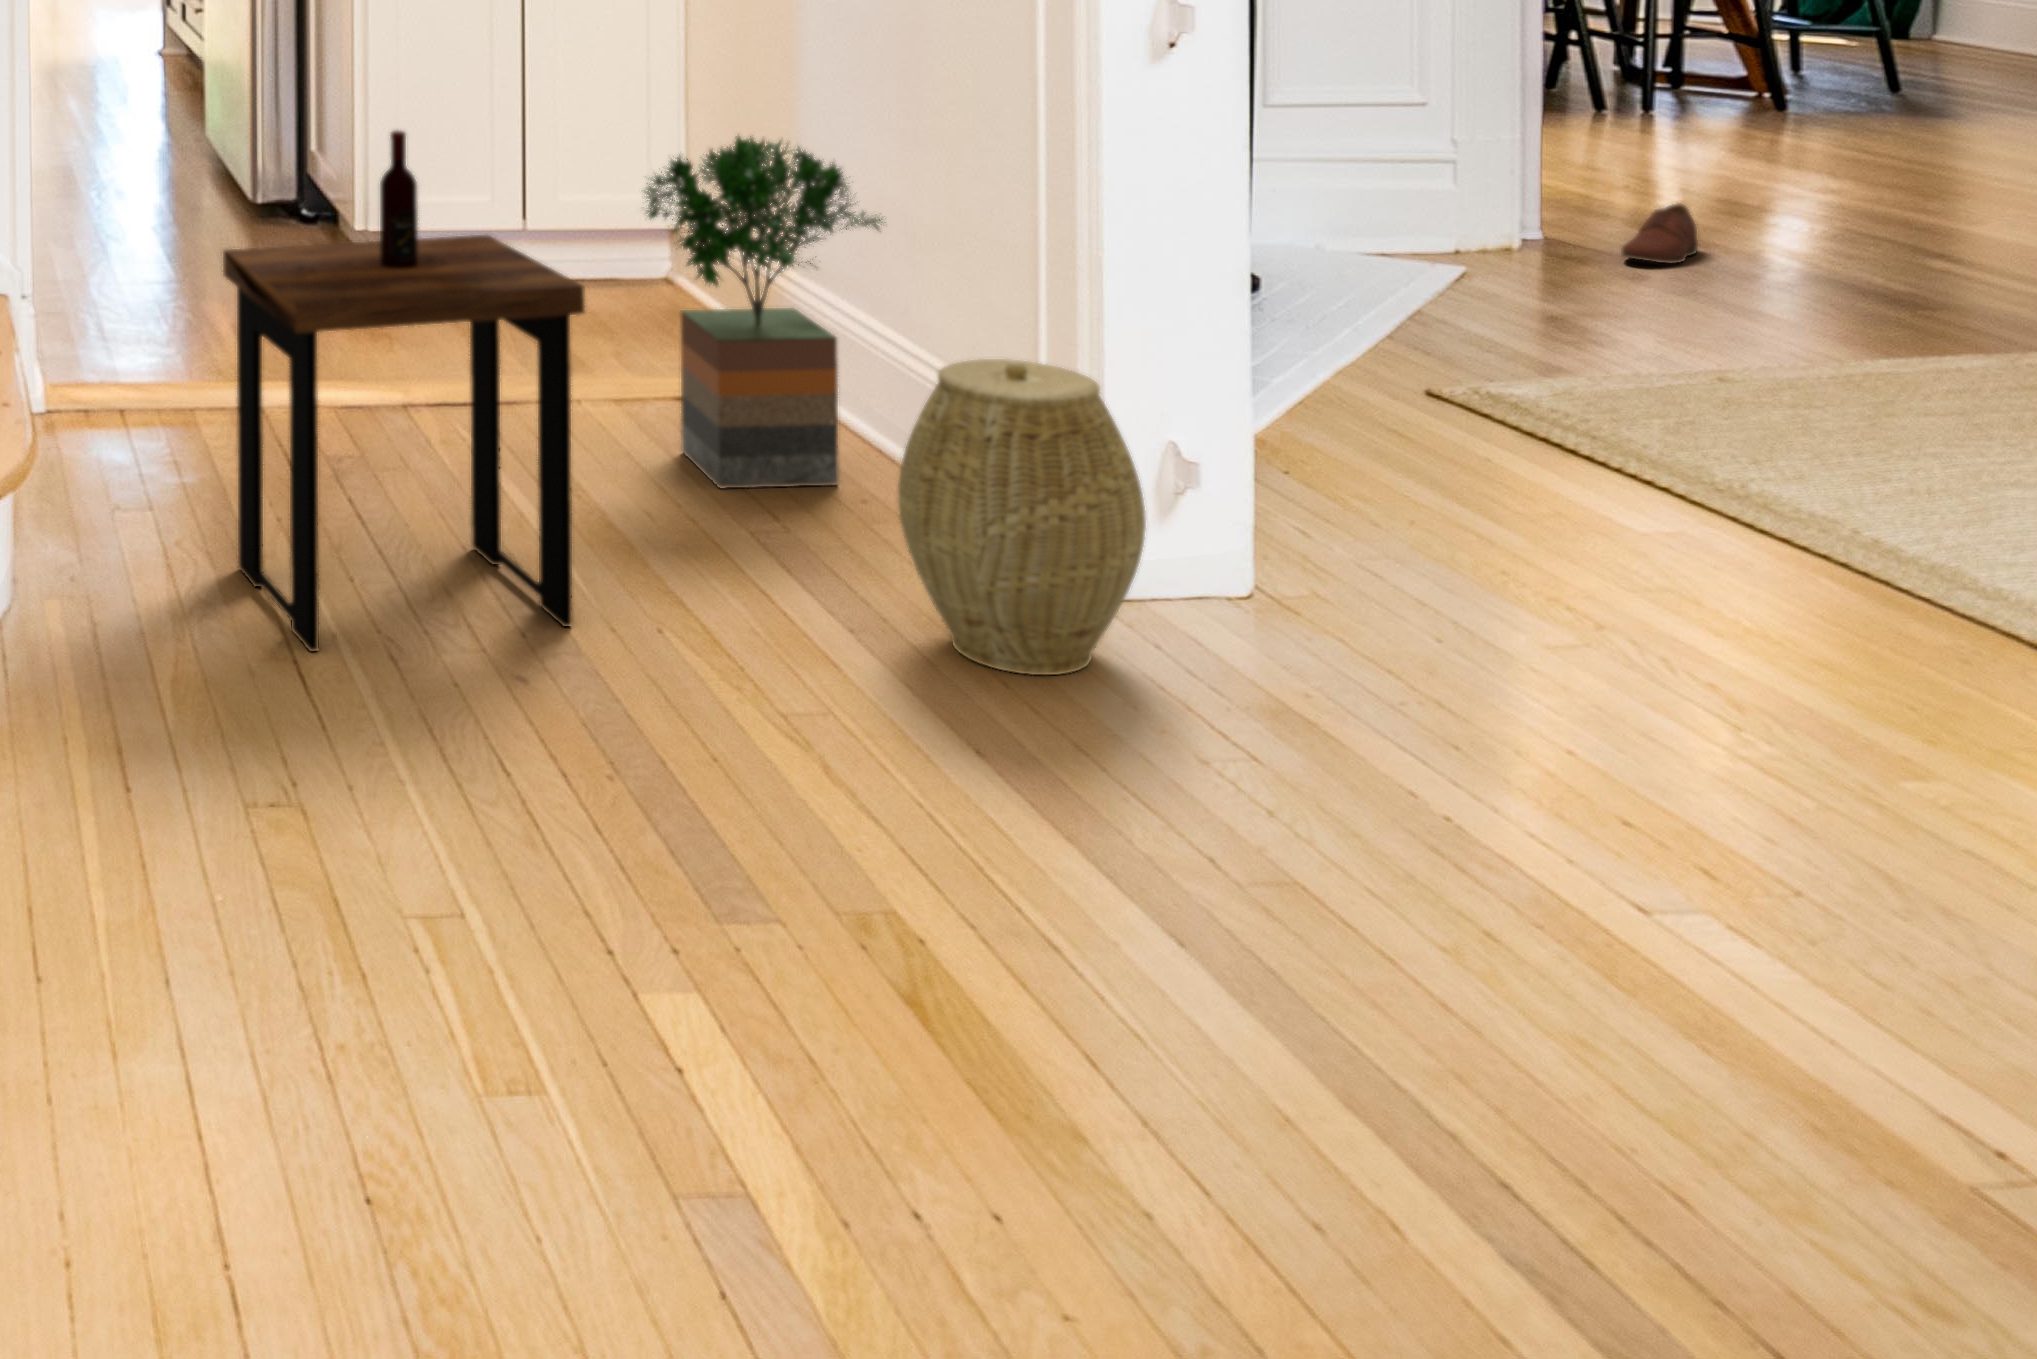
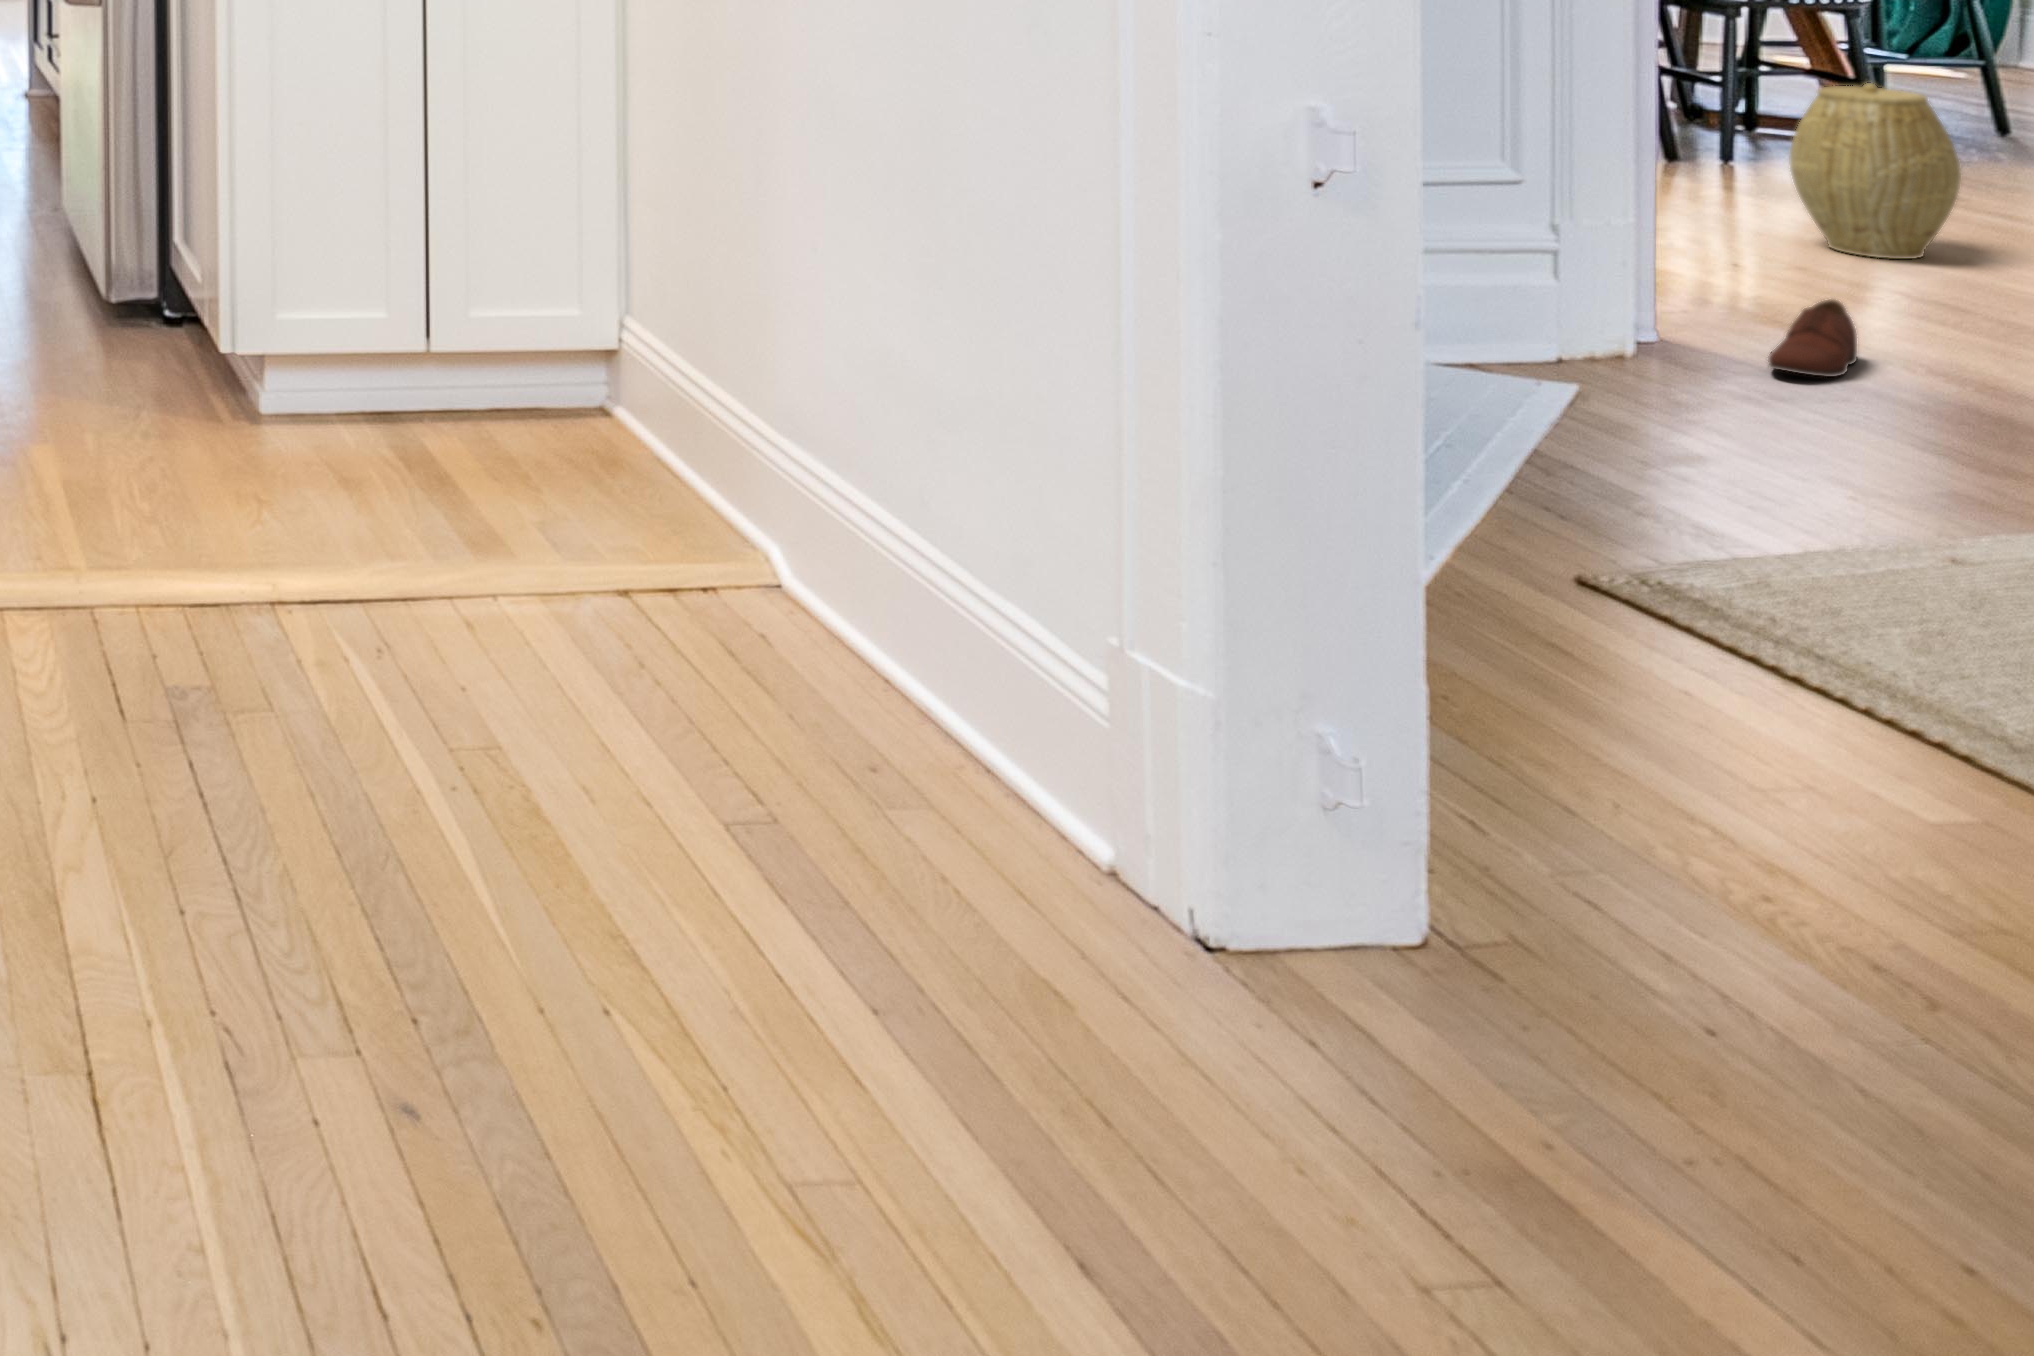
side table: present [223,131,585,651] -> none [8,302,501,1060]
potted tree: present [644,136,883,488] -> none [570,266,909,746]
woven basket: present [898,359,1146,675] -> present [1789,83,1961,259]

